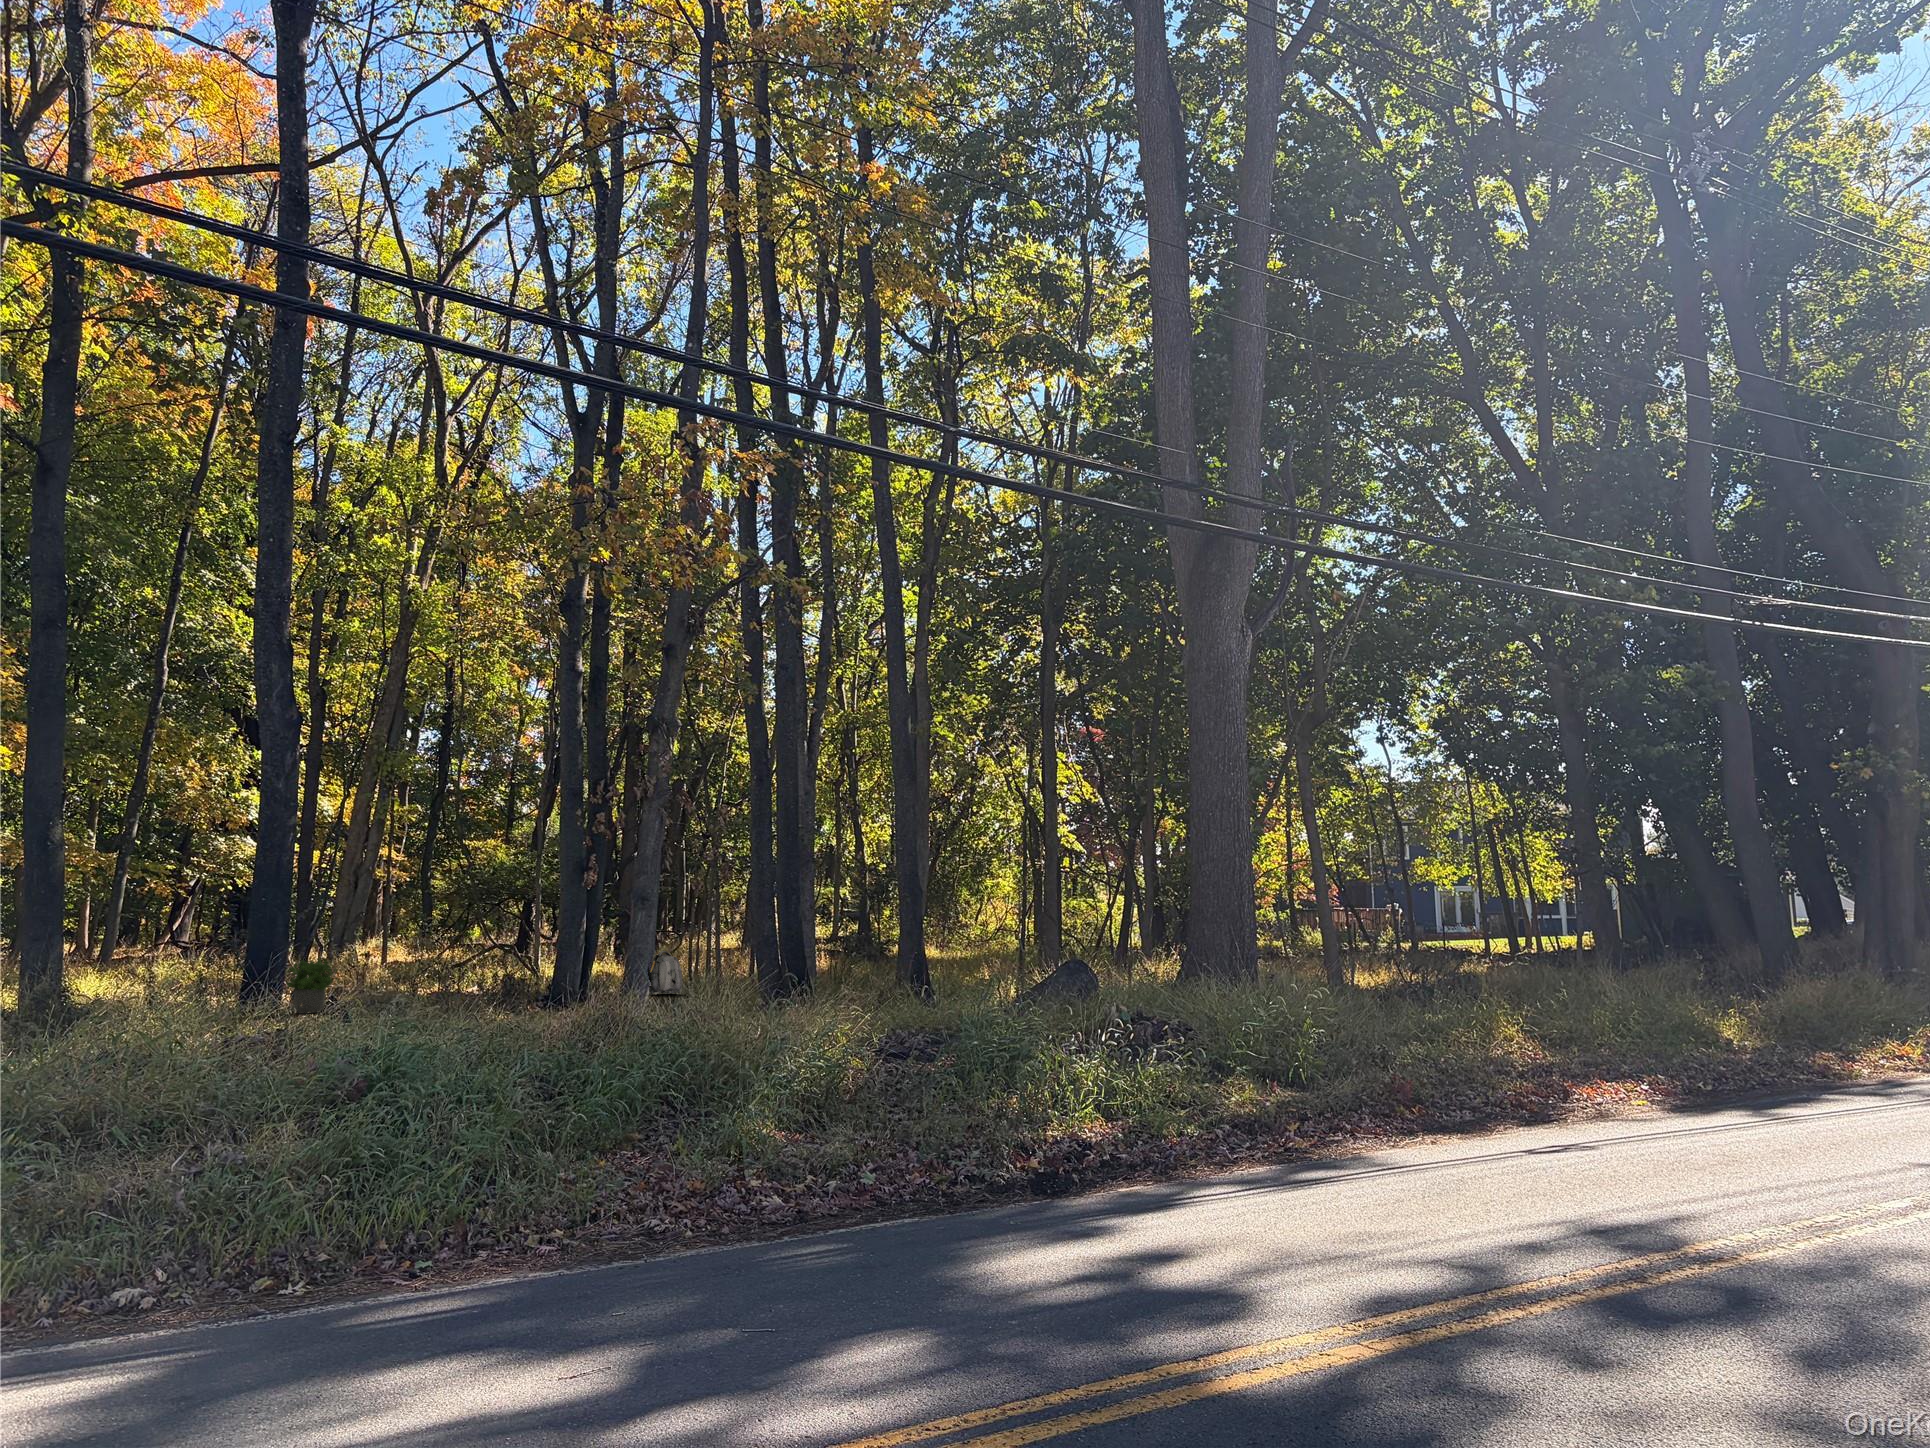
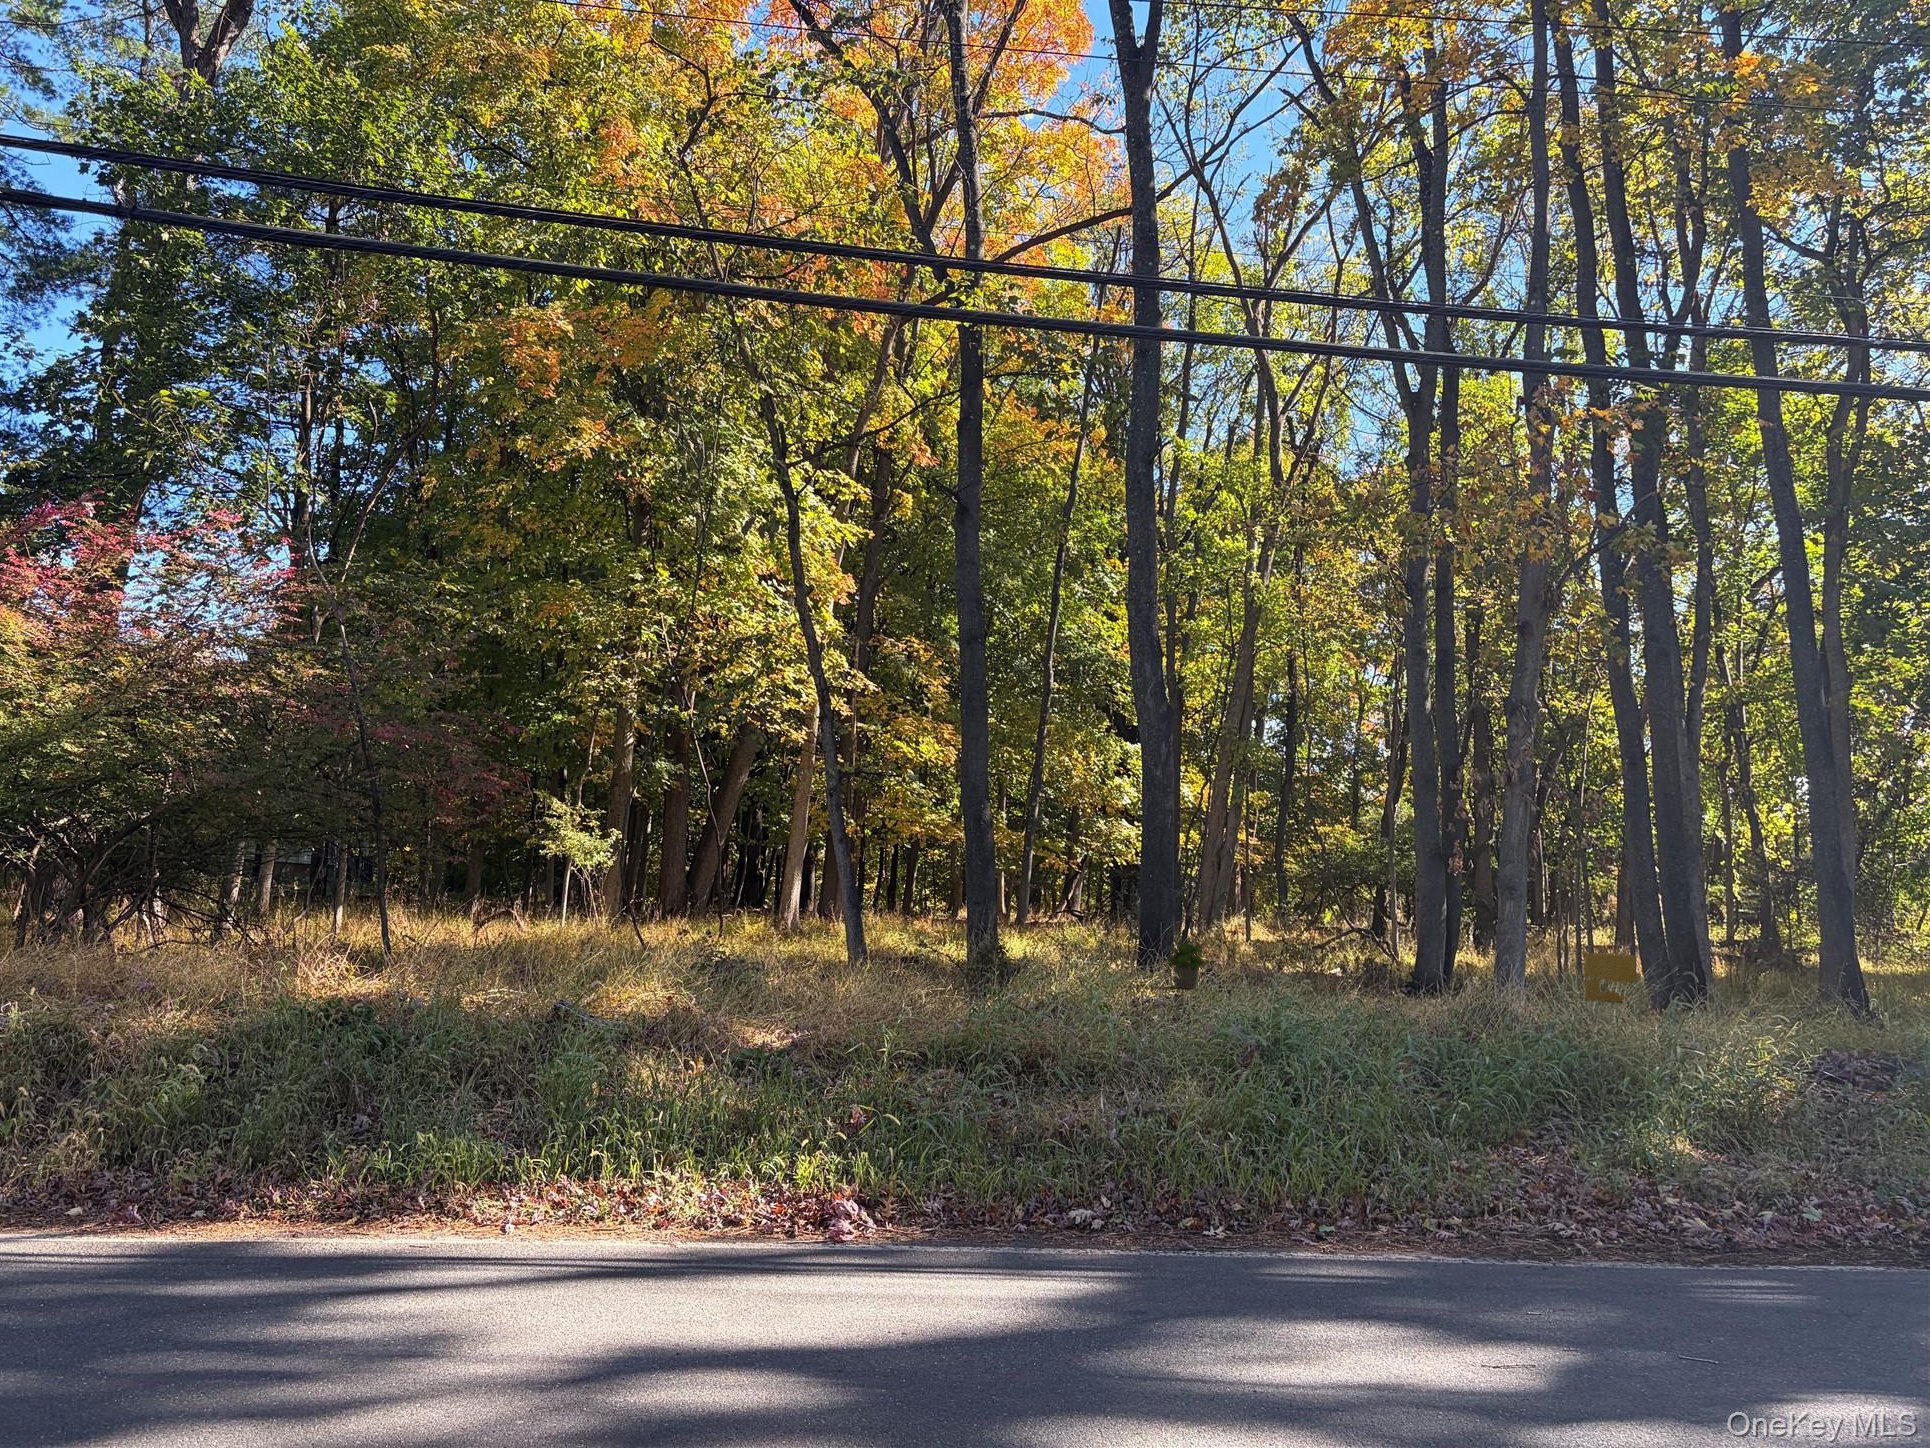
cardboard box: none [717,935,760,979] -> present [1584,953,1636,1002]
backpack: present [647,951,683,994] -> none [1501,962,1541,1010]

